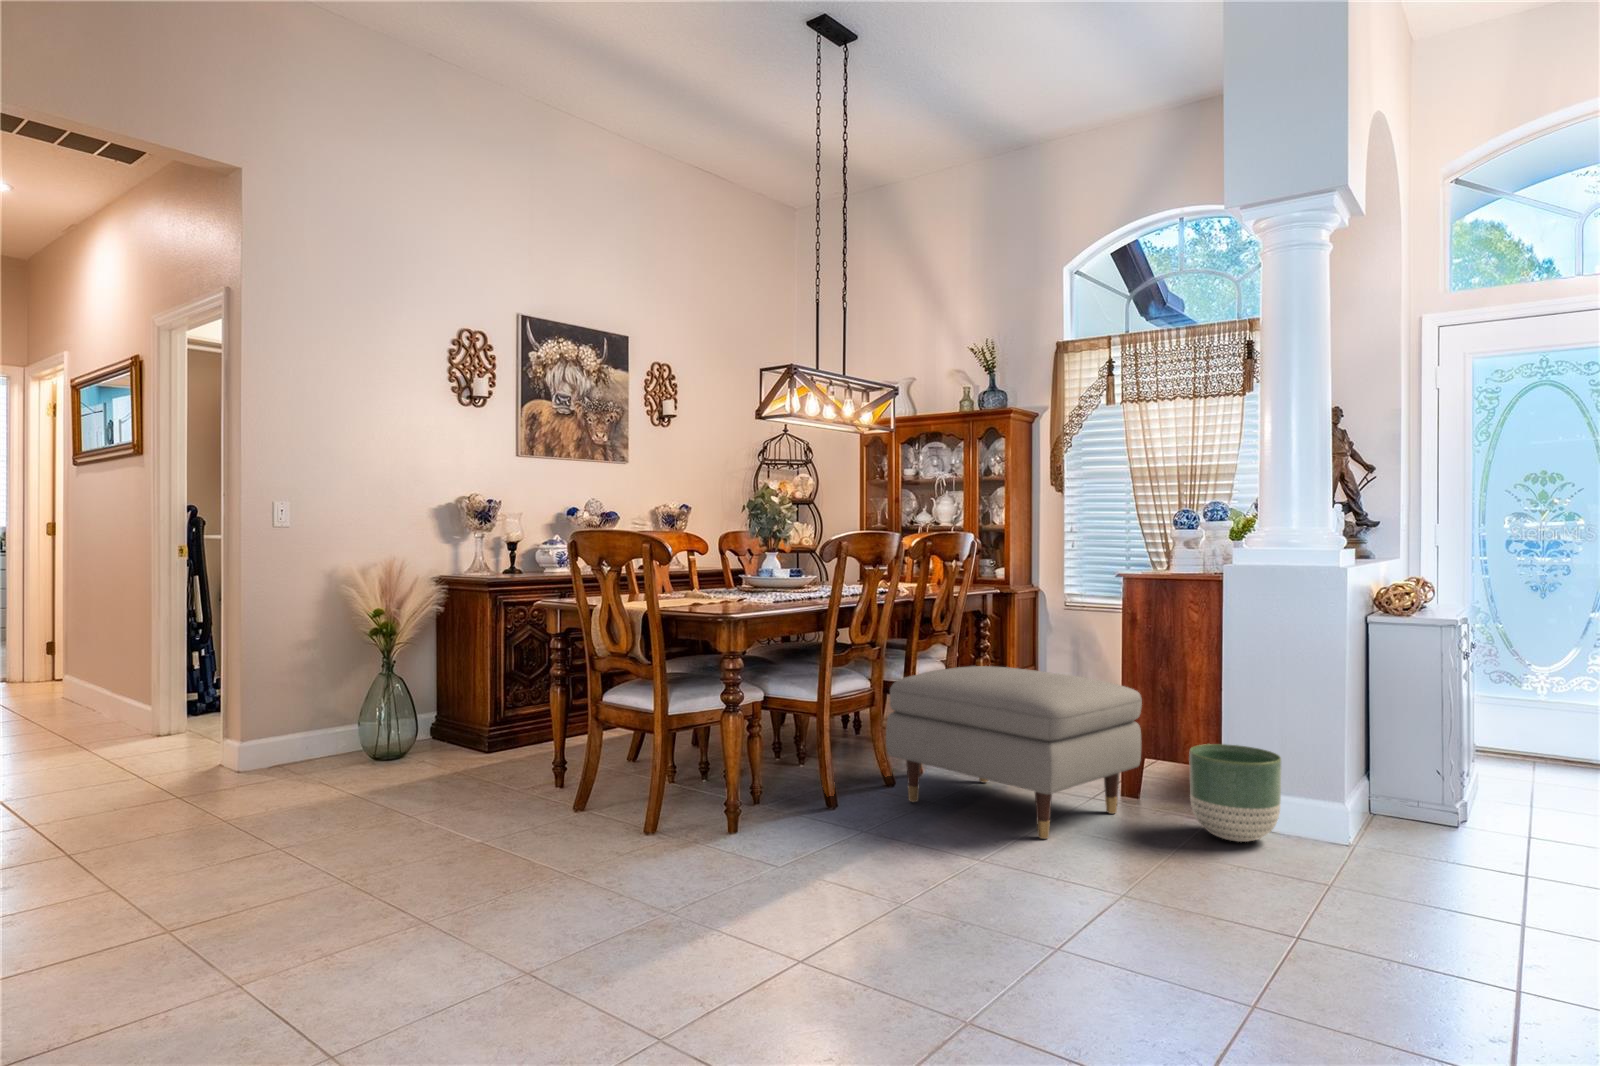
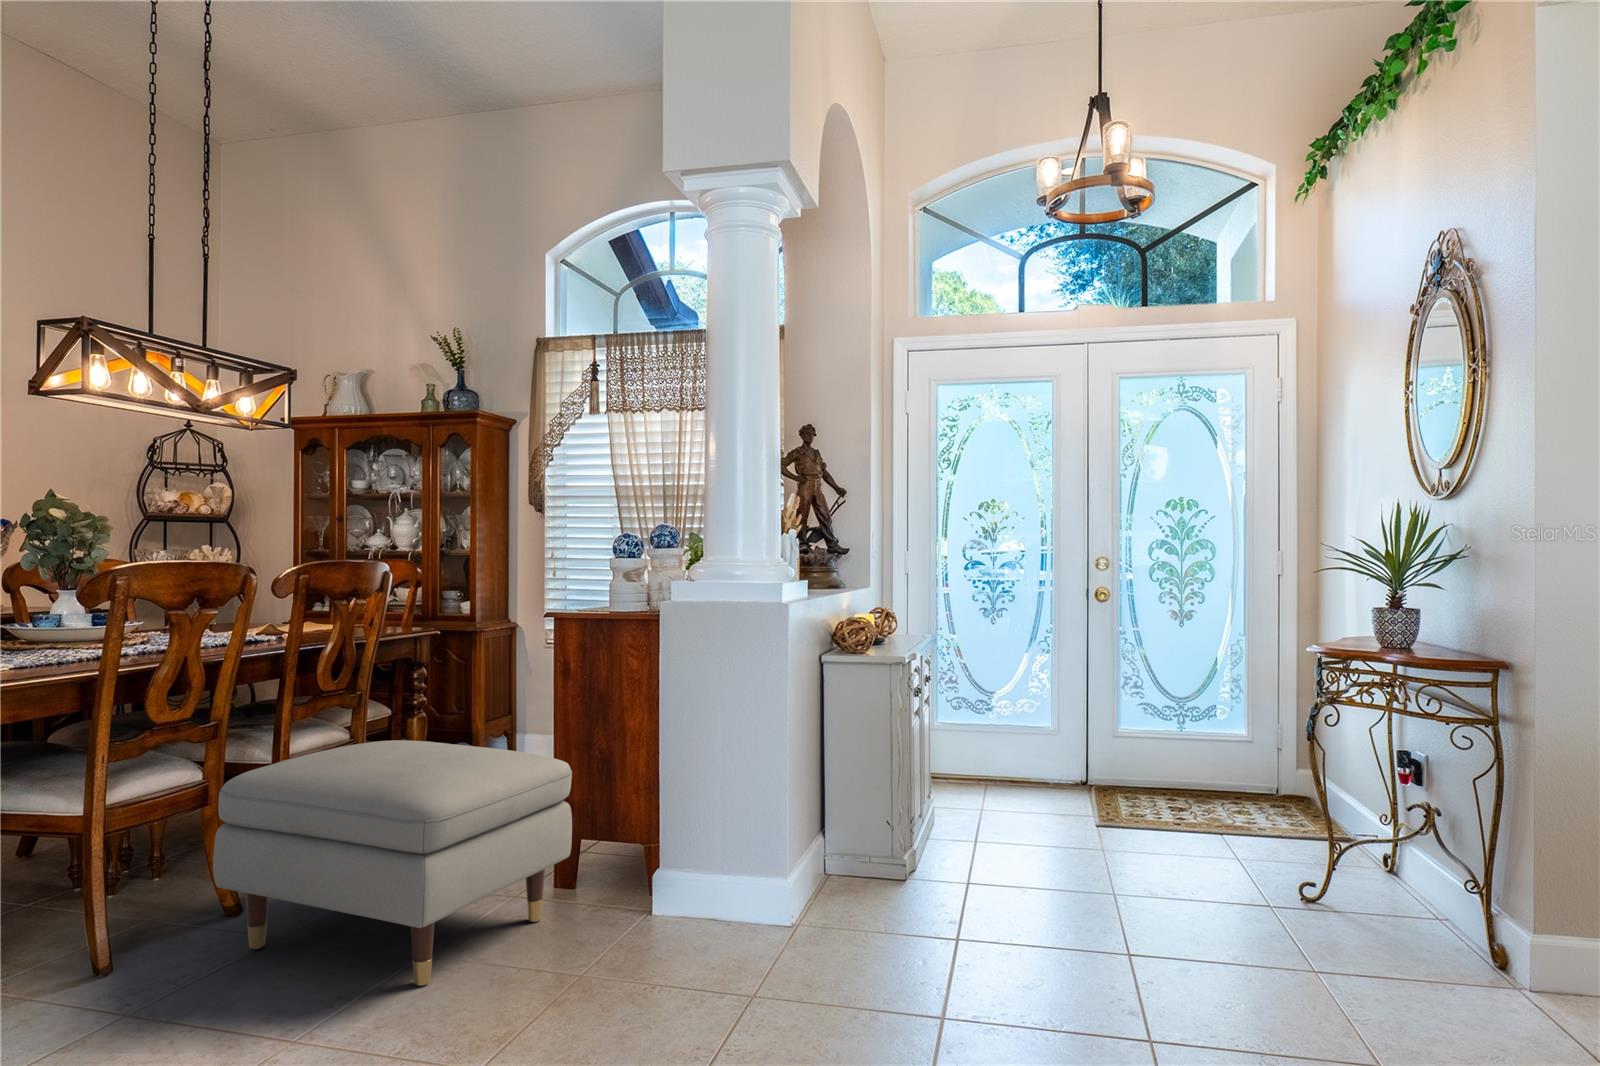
planter: present [1189,744,1281,842] -> none [620,819,722,943]

